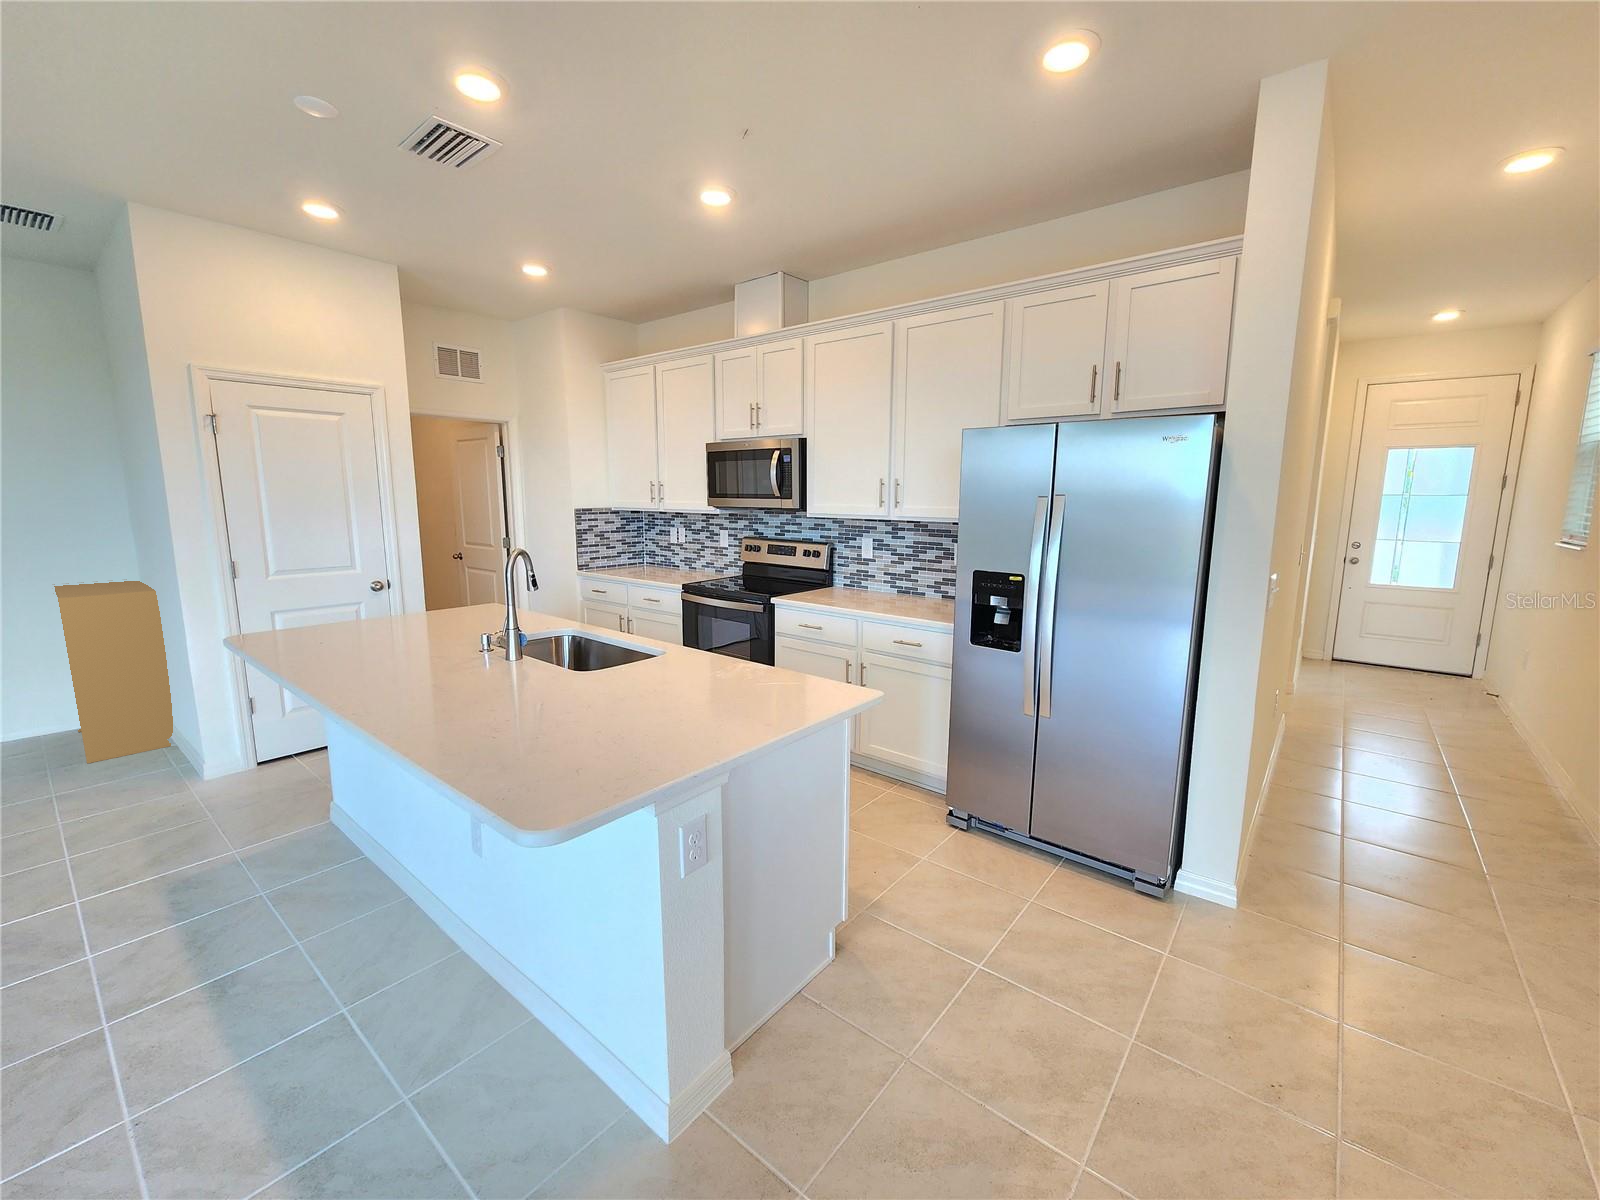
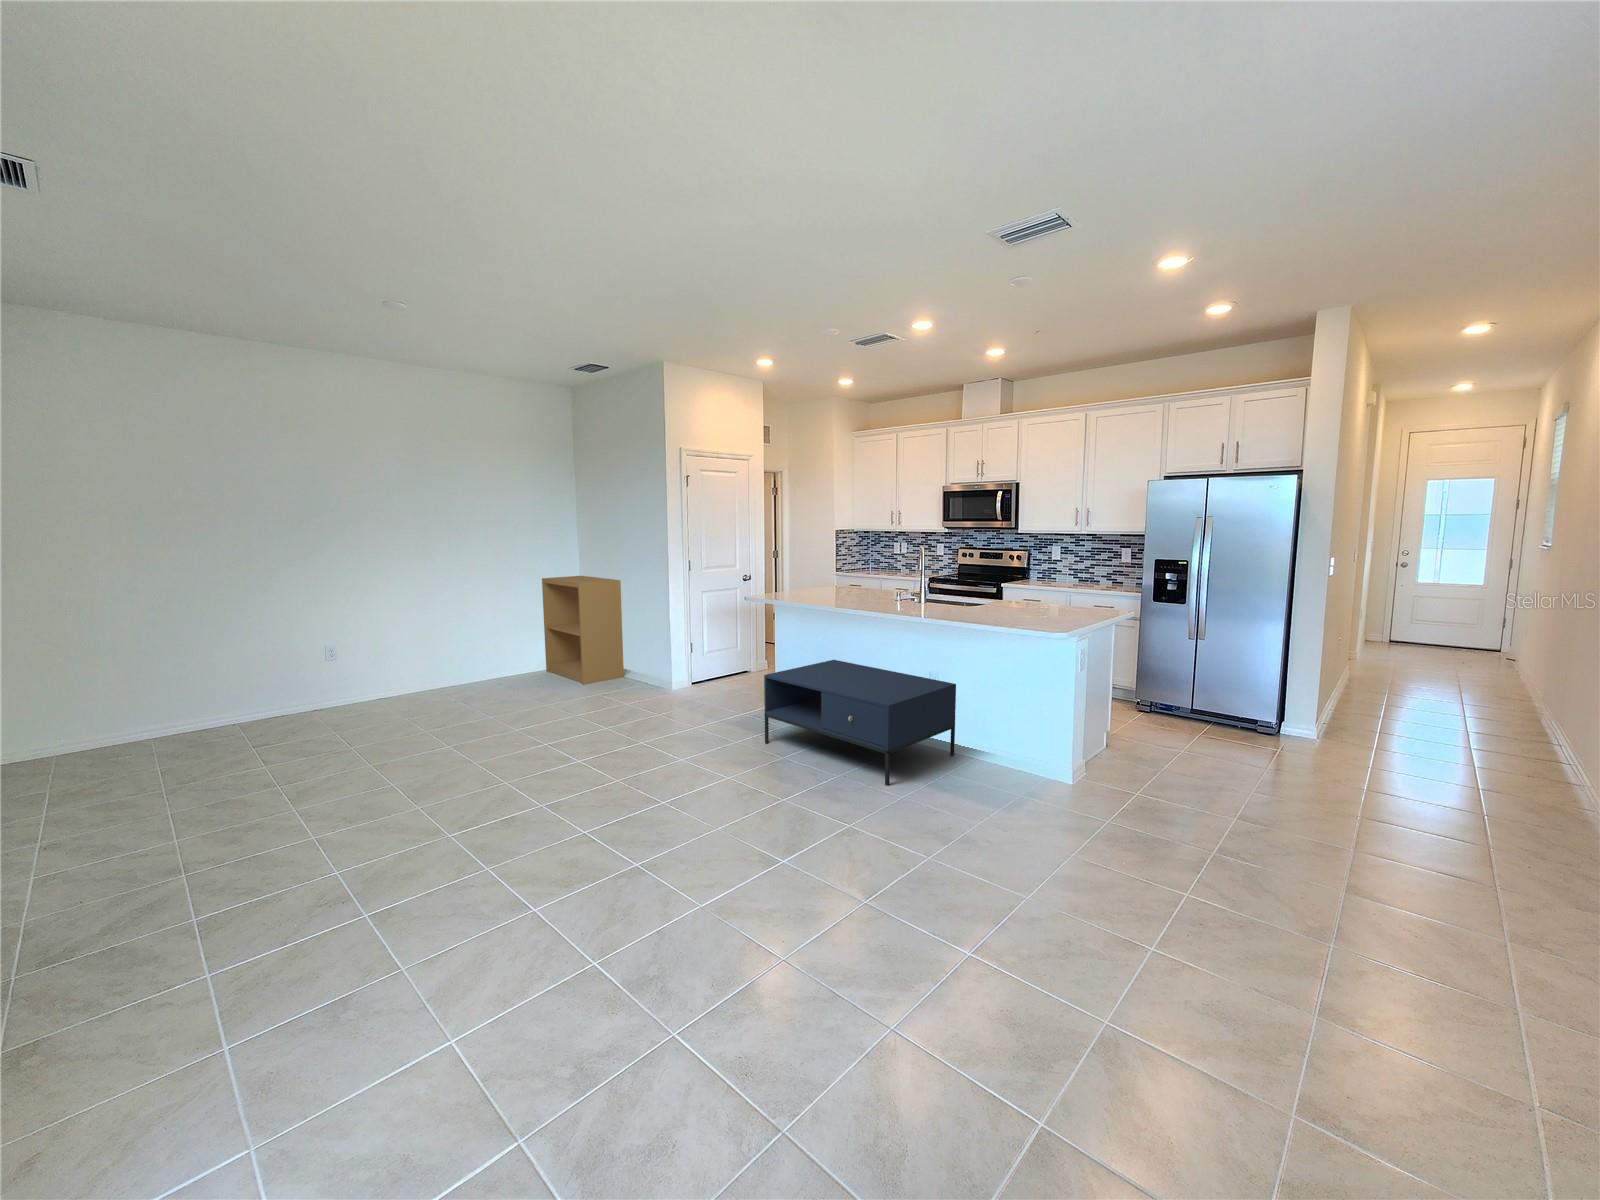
coffee table: none [142,758,515,1159] -> present [764,660,956,786]

